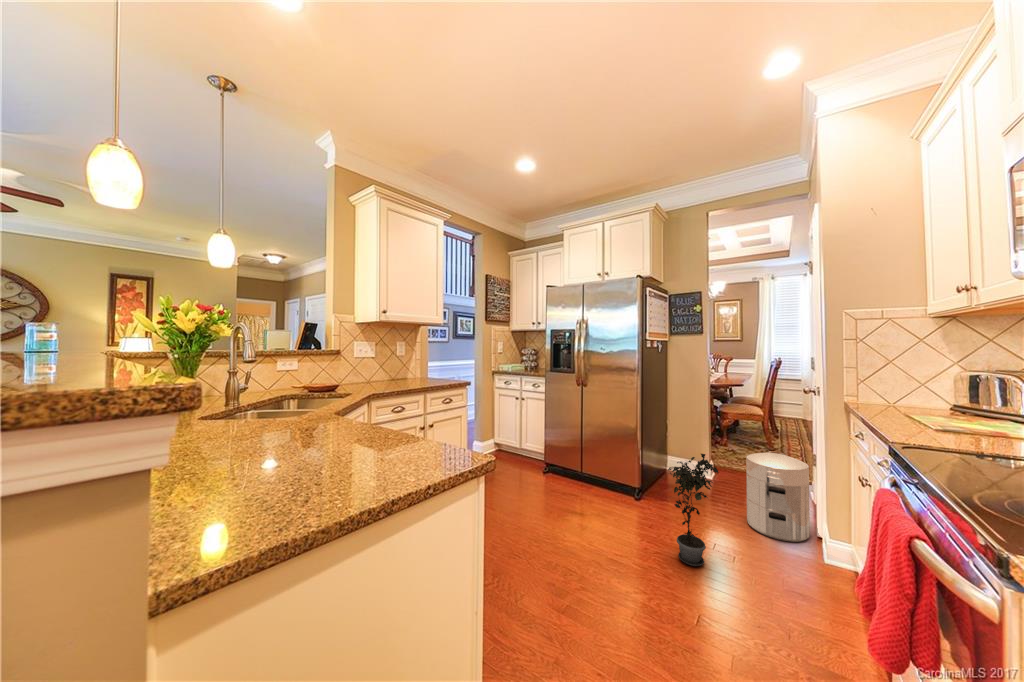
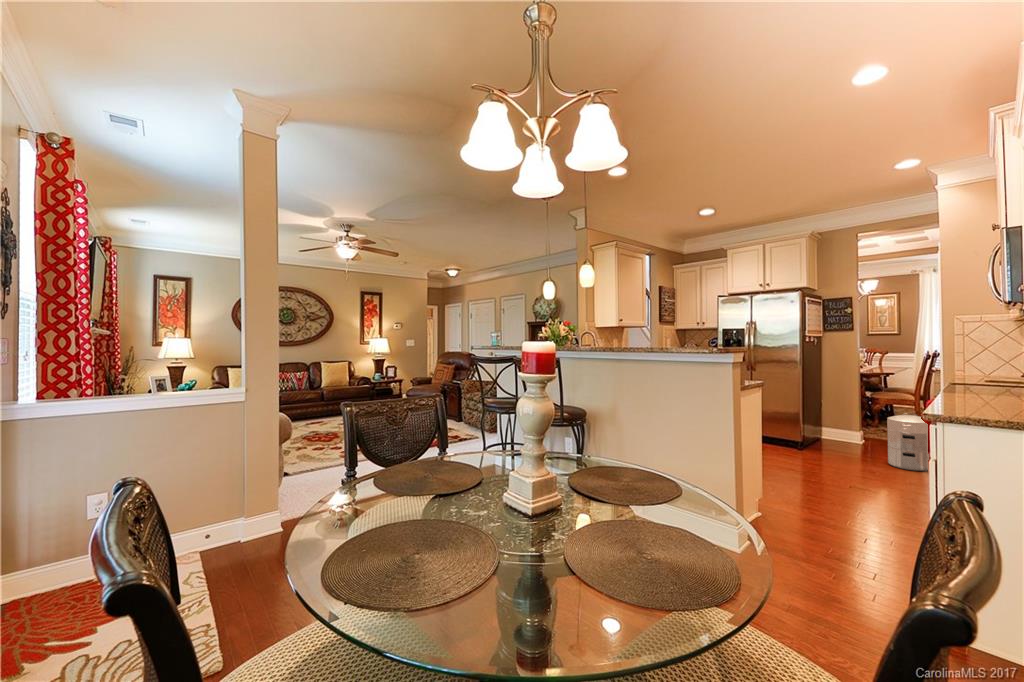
potted plant: present [668,454,718,566] -> none [828,408,863,476]

